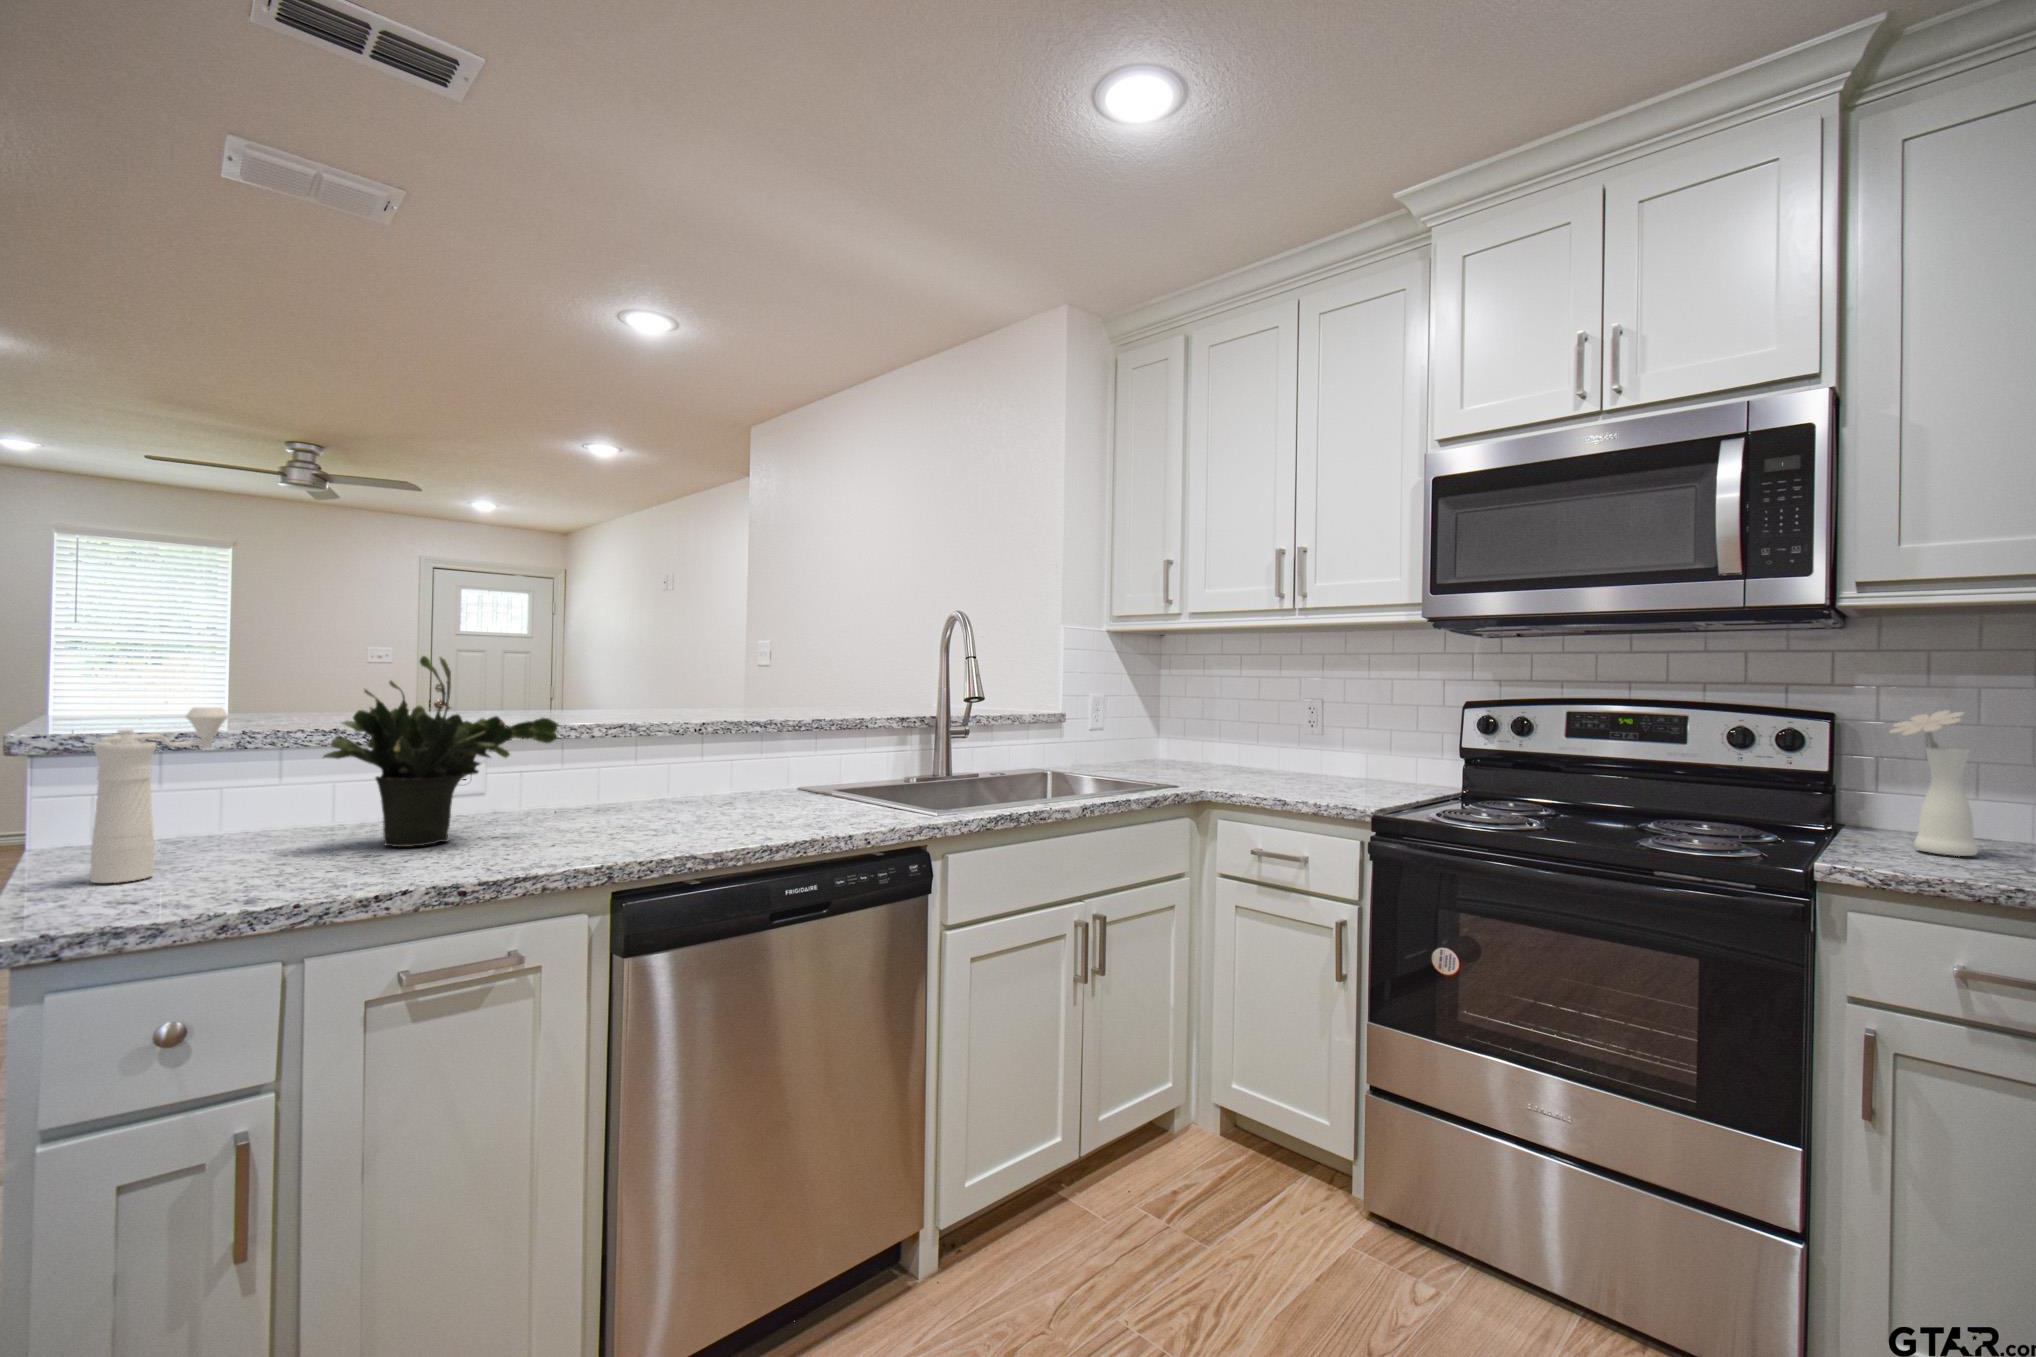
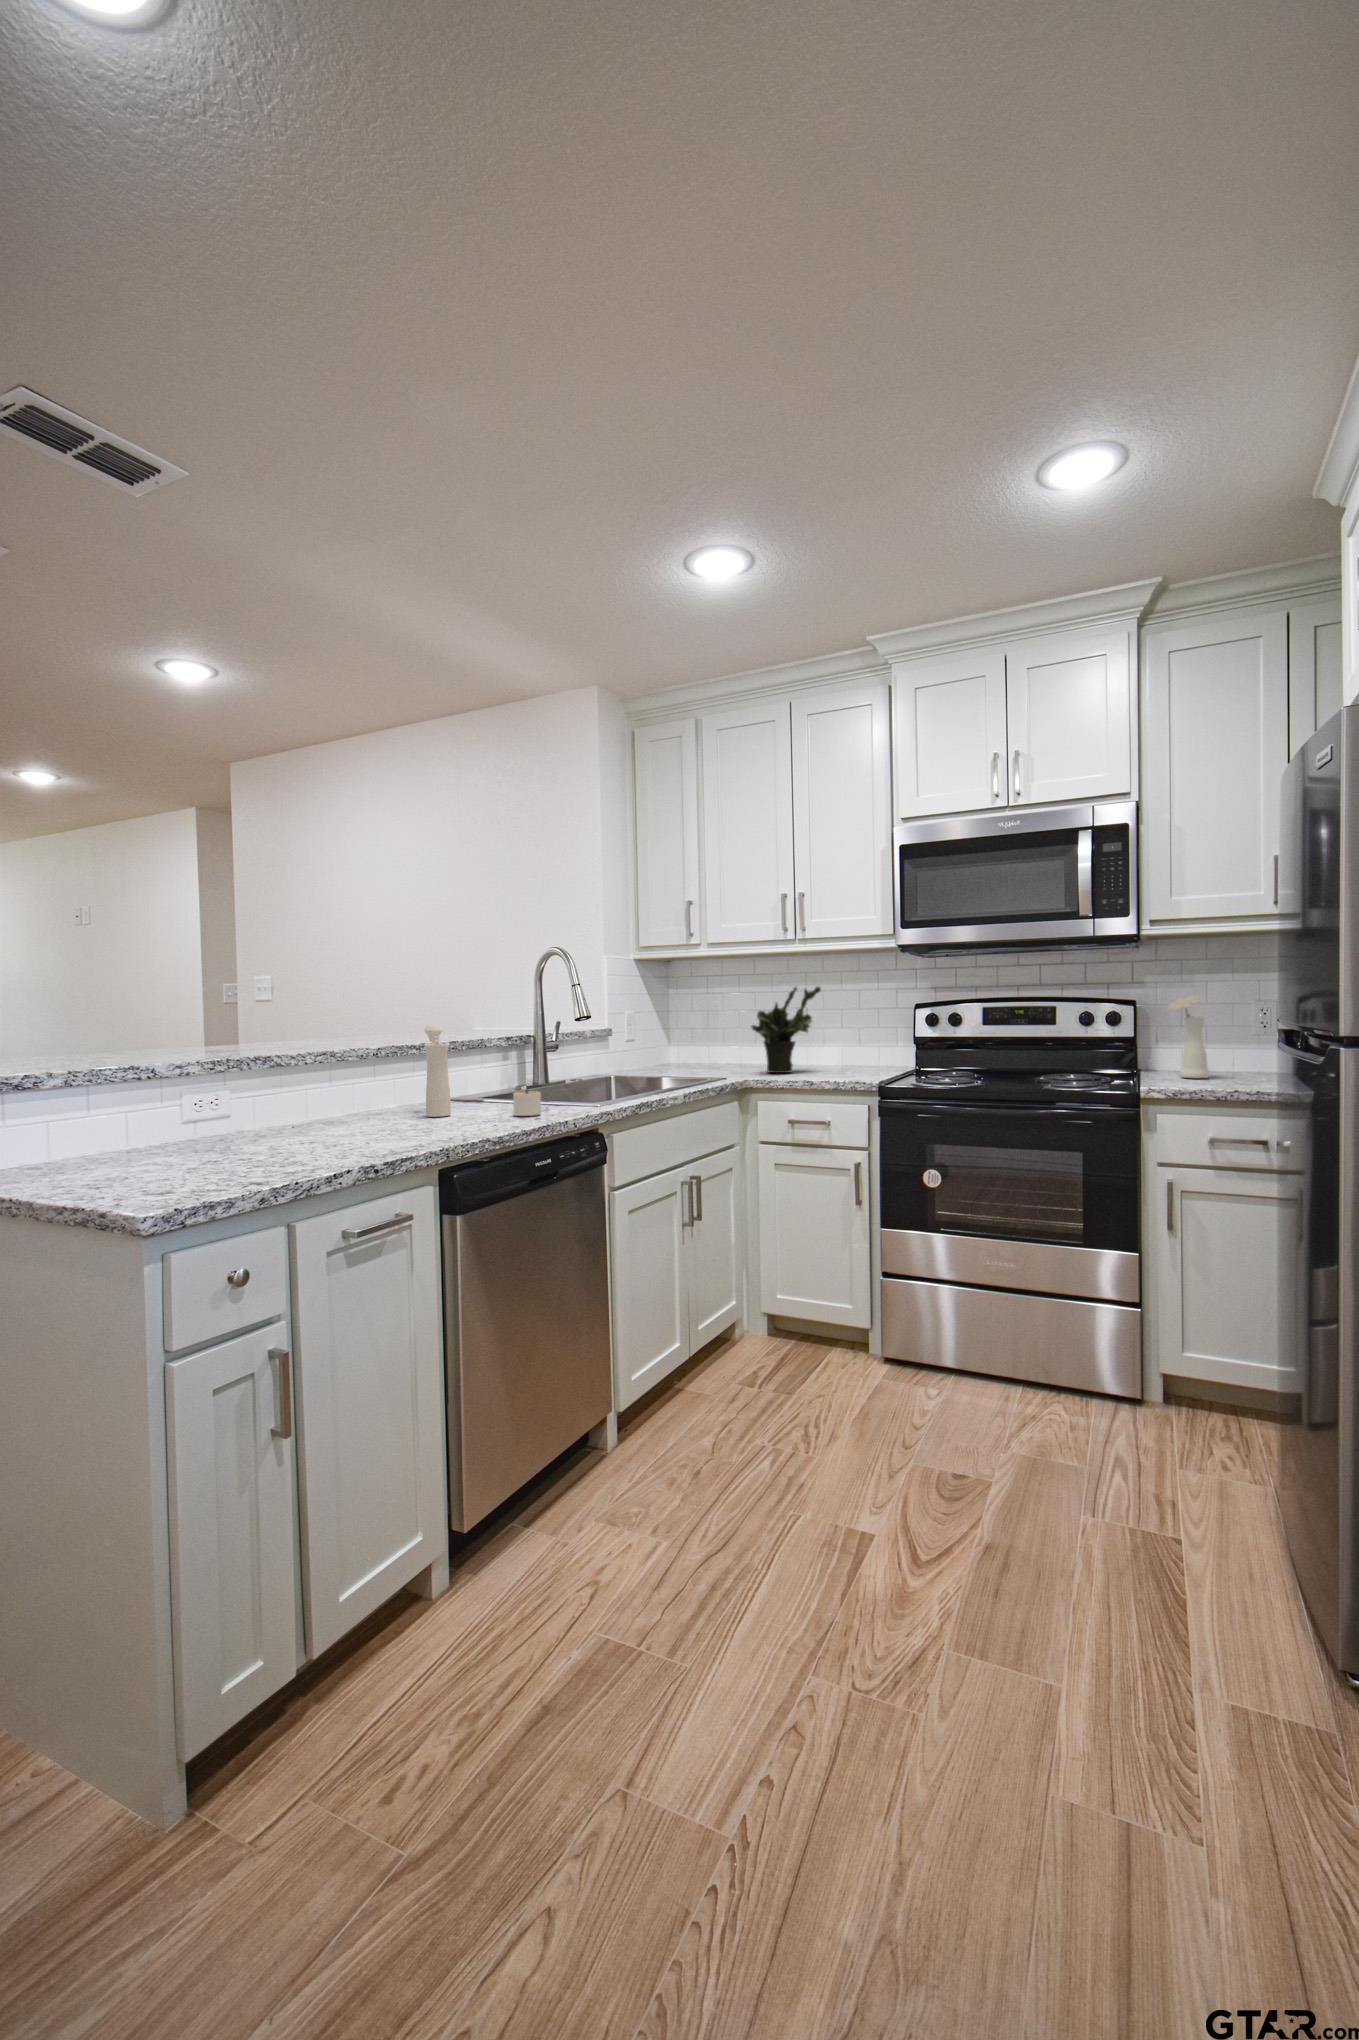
potted plant: present [323,656,559,847] -> present [752,987,821,1073]
pepper mill: present [91,707,228,883] -> present [424,1025,451,1117]
candle: none [806,789,859,824] -> present [513,1091,541,1116]

